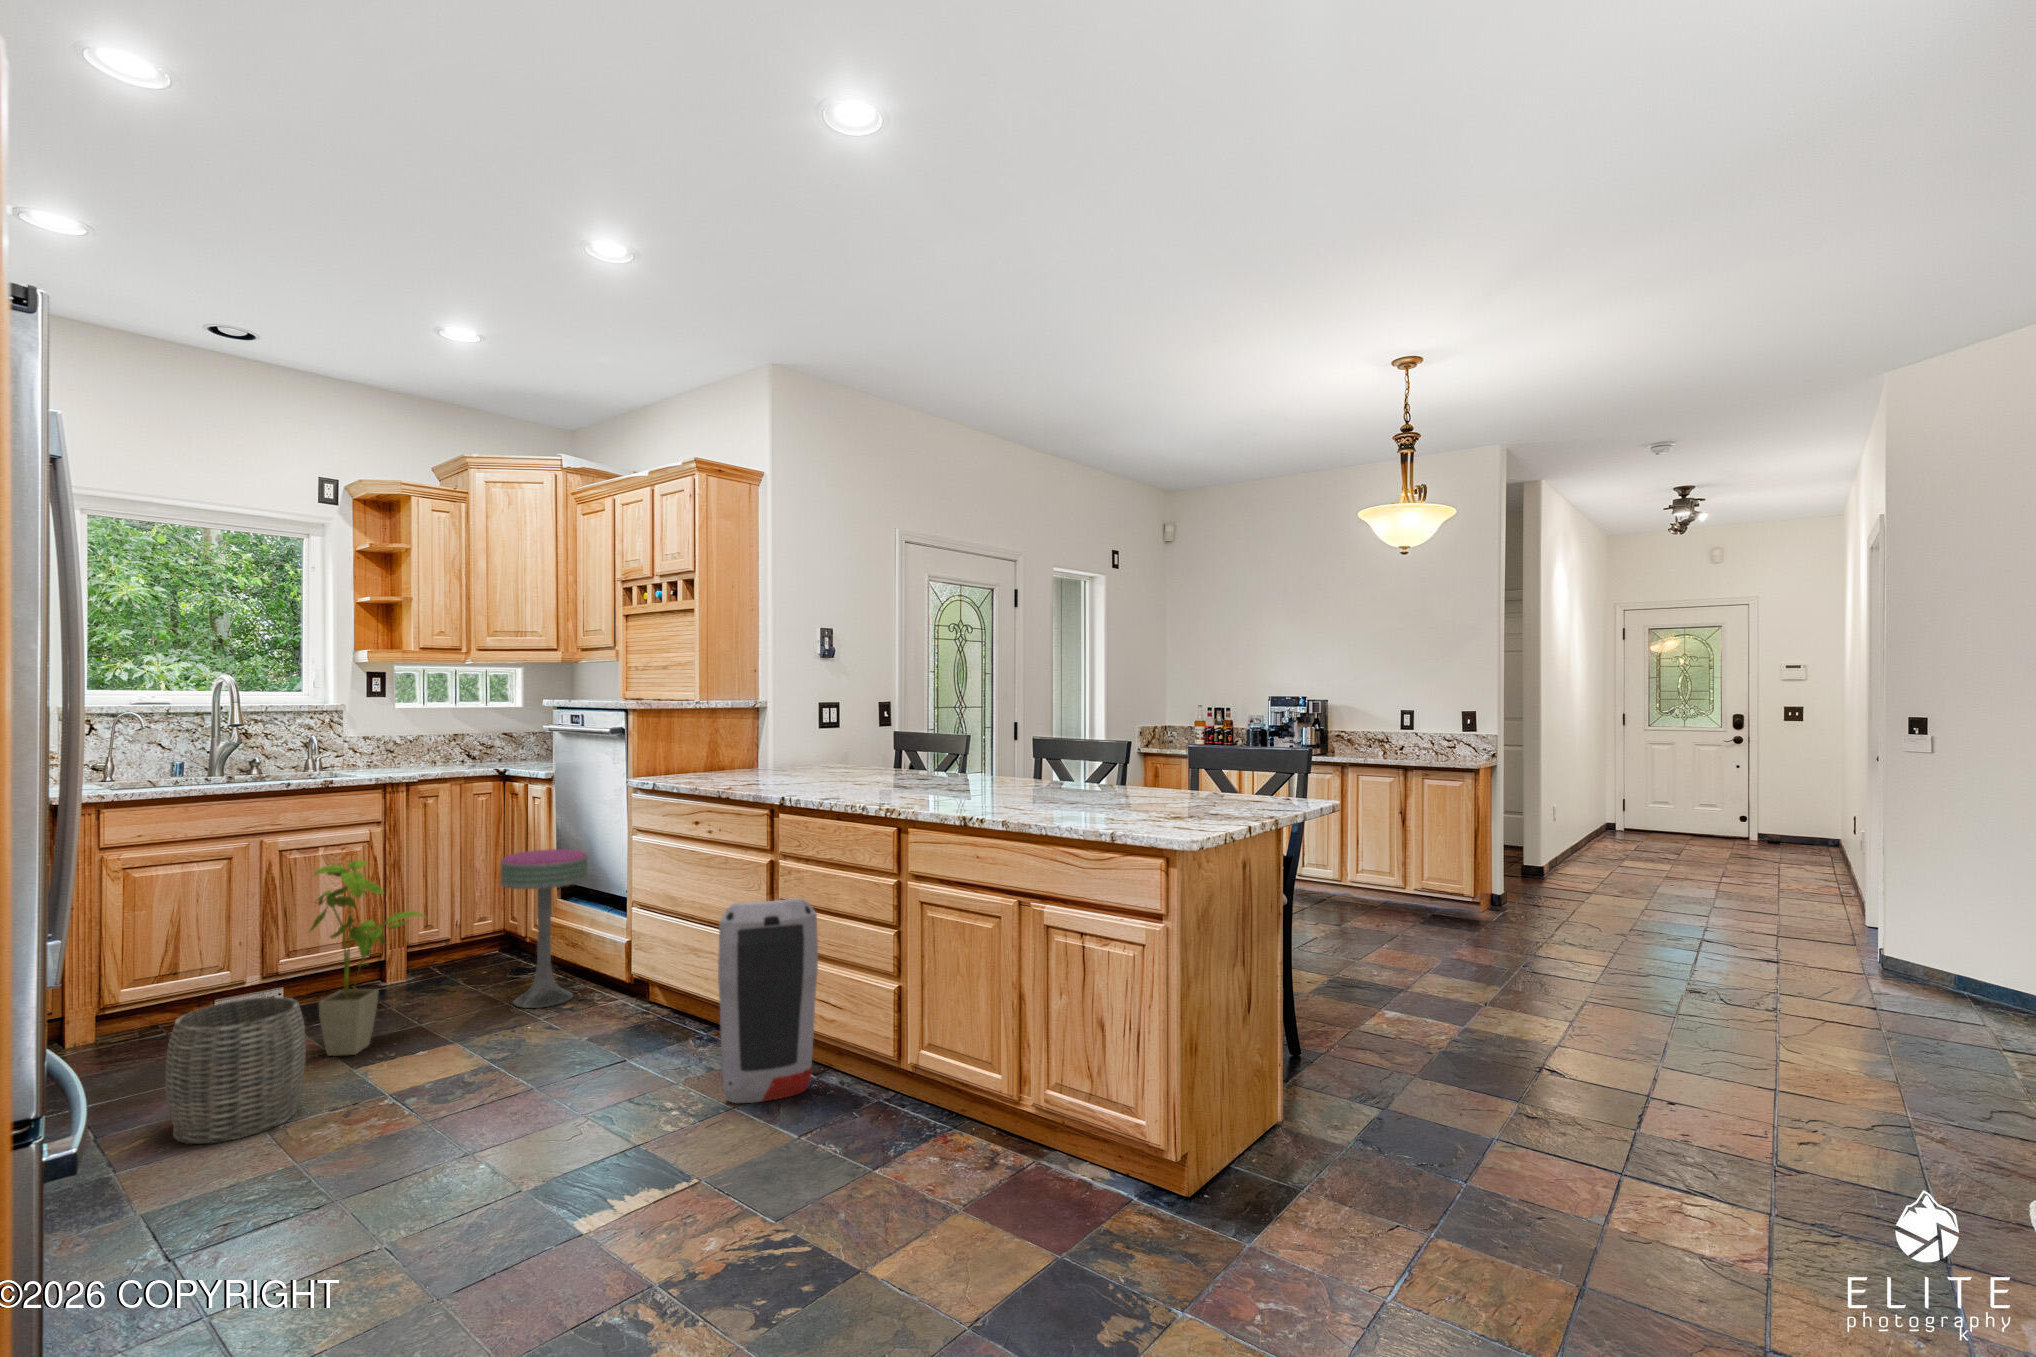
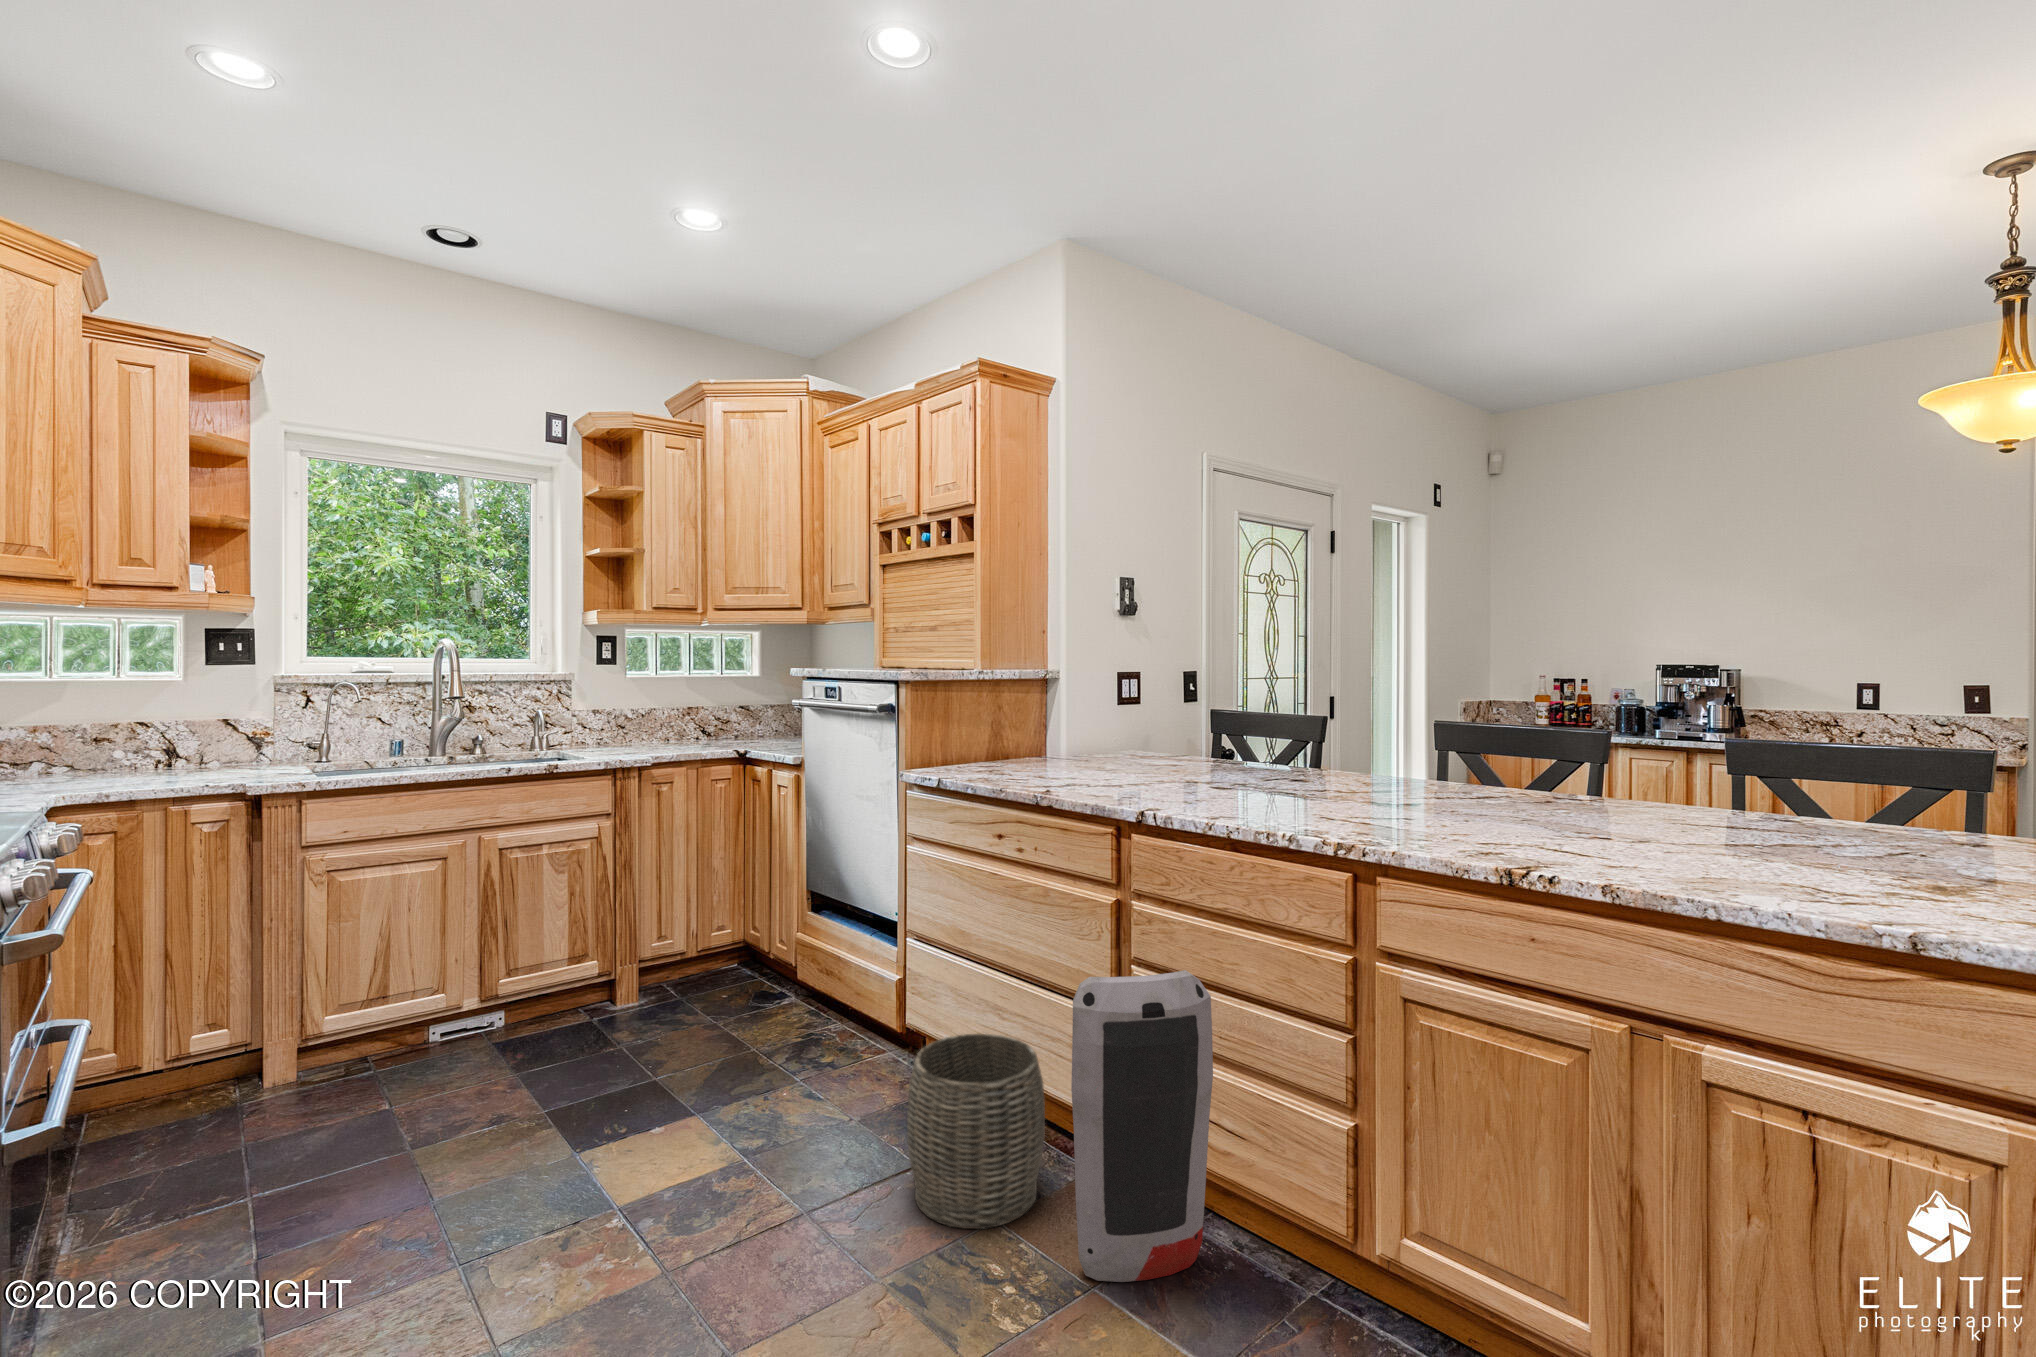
bar stool: present [500,849,588,1008] -> none [747,855,849,1058]
house plant: present [310,860,425,1056] -> none [523,875,667,1124]
woven basket: present [165,997,306,1144] -> present [907,1034,1045,1229]

